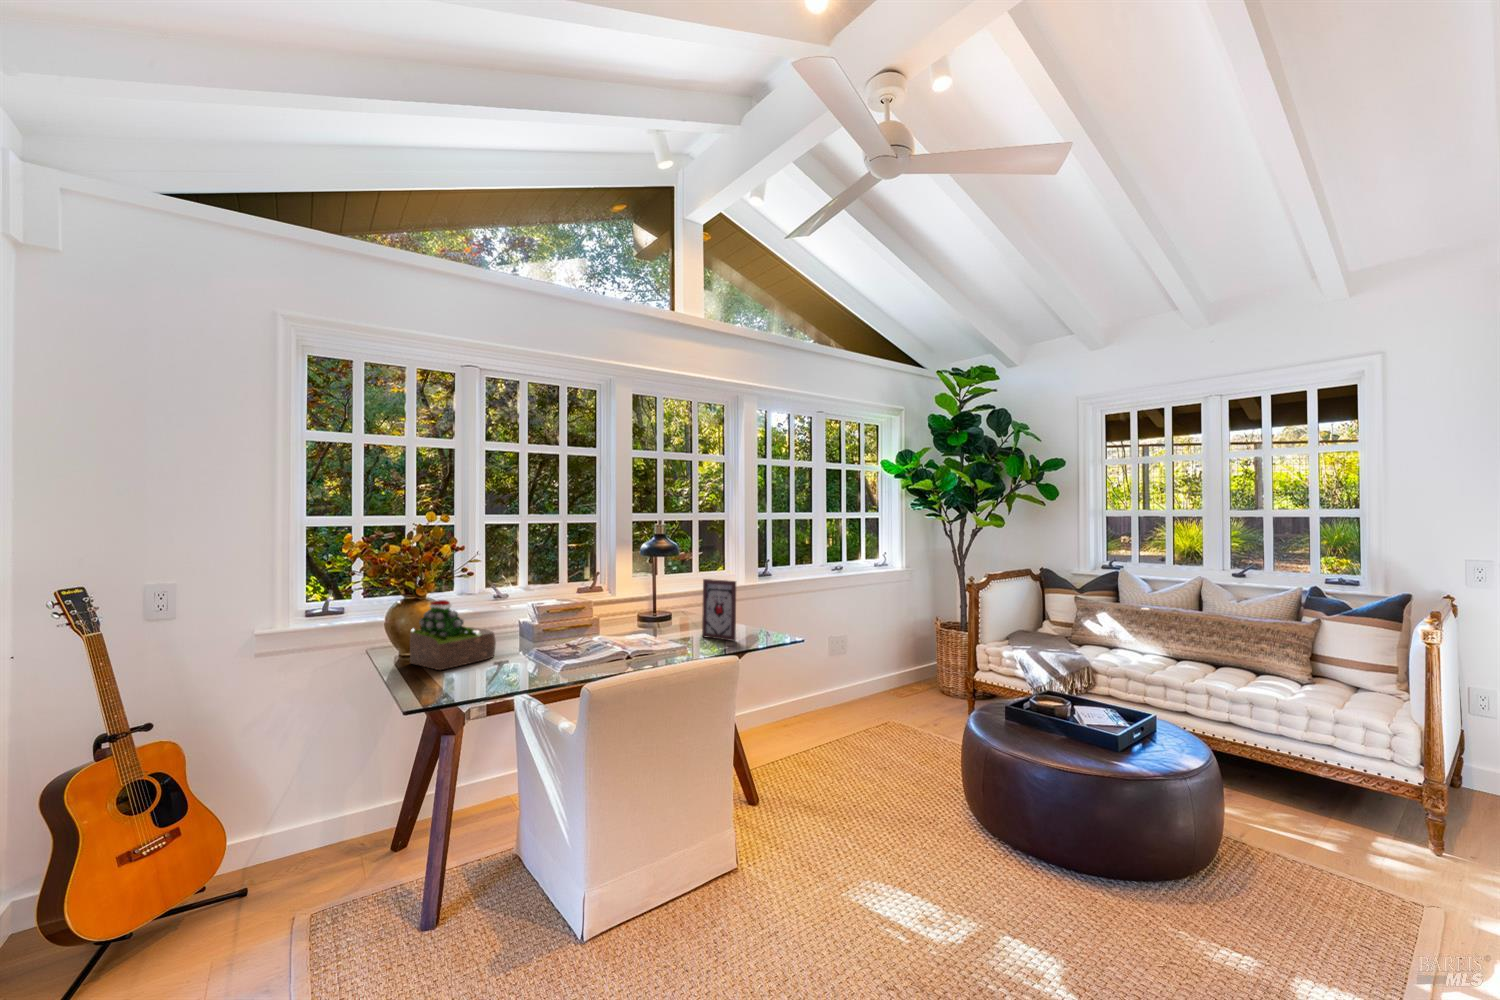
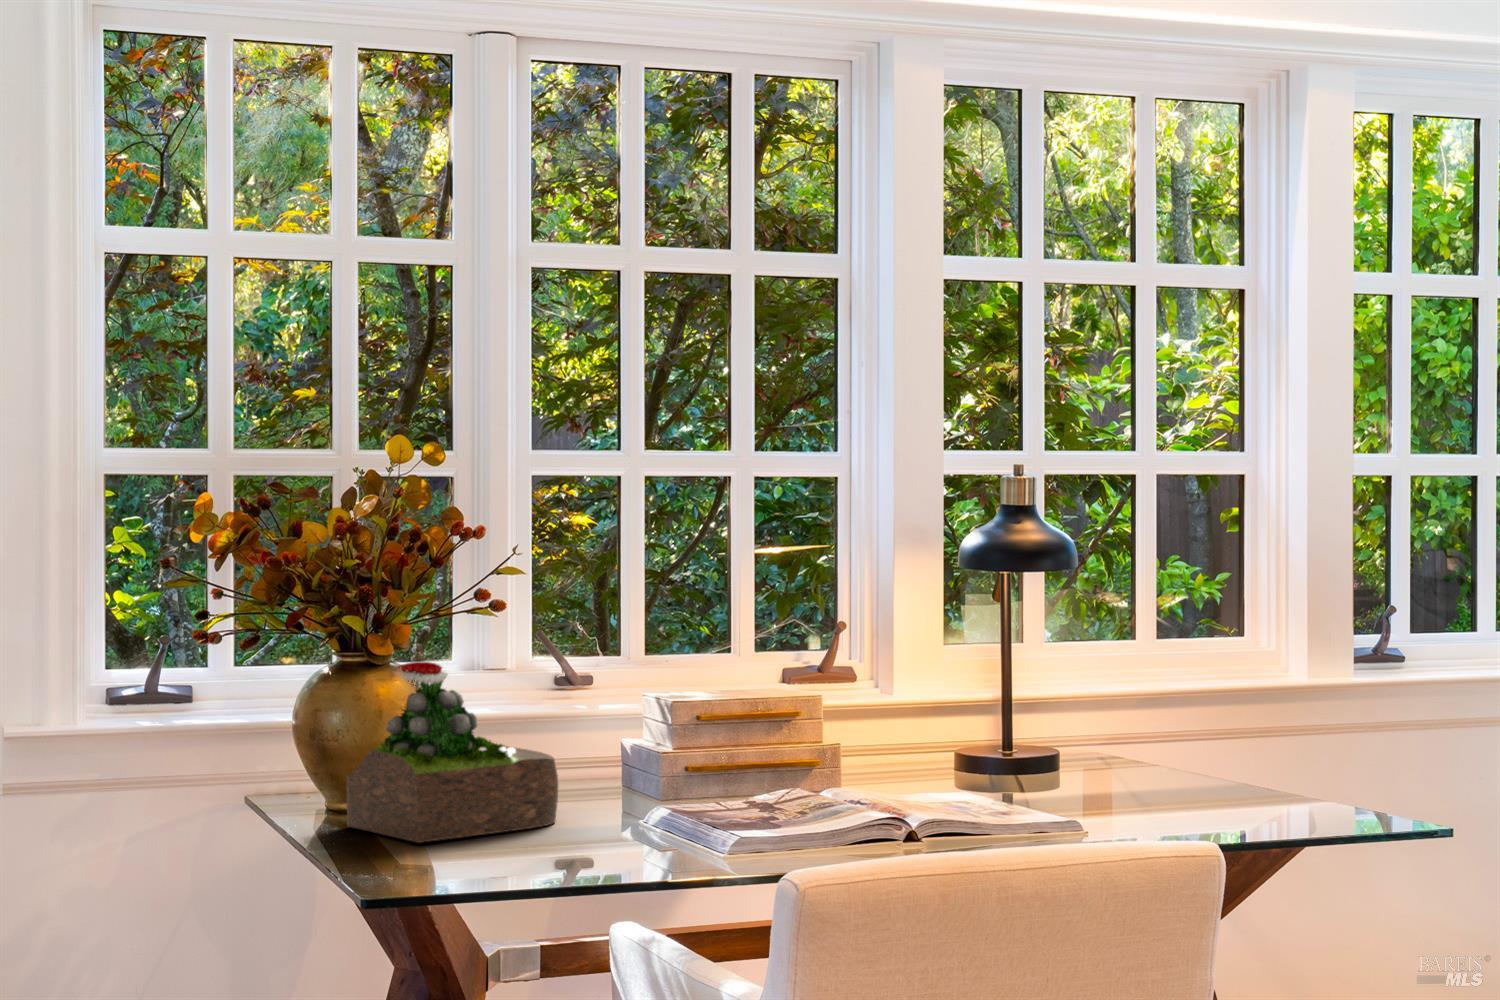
picture frame: present [702,579,736,641] -> none [1144,635,1248,823]

